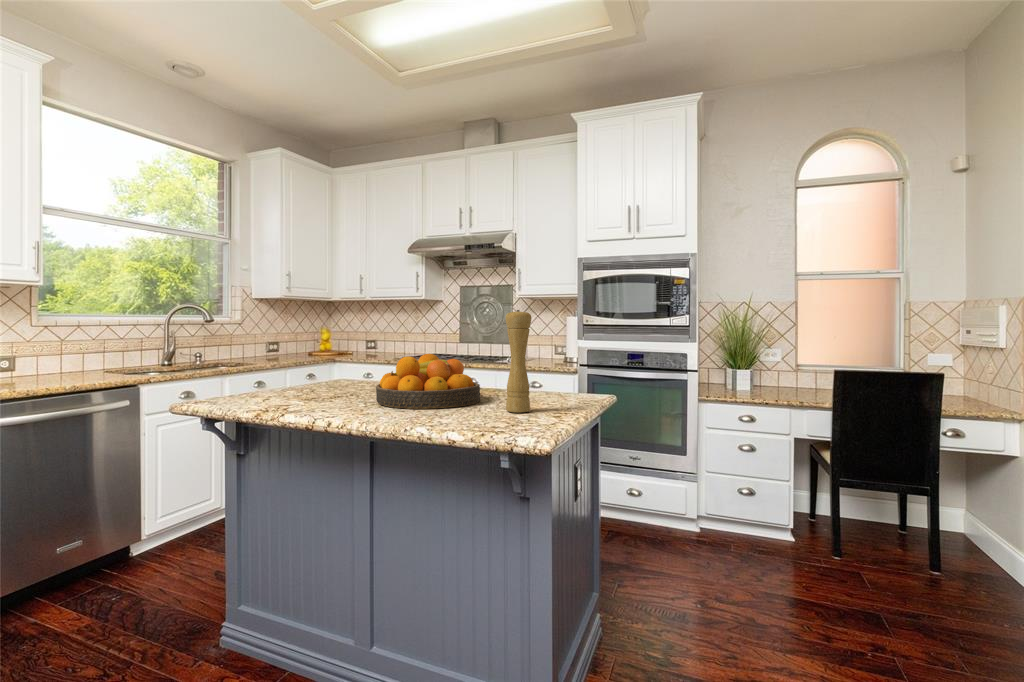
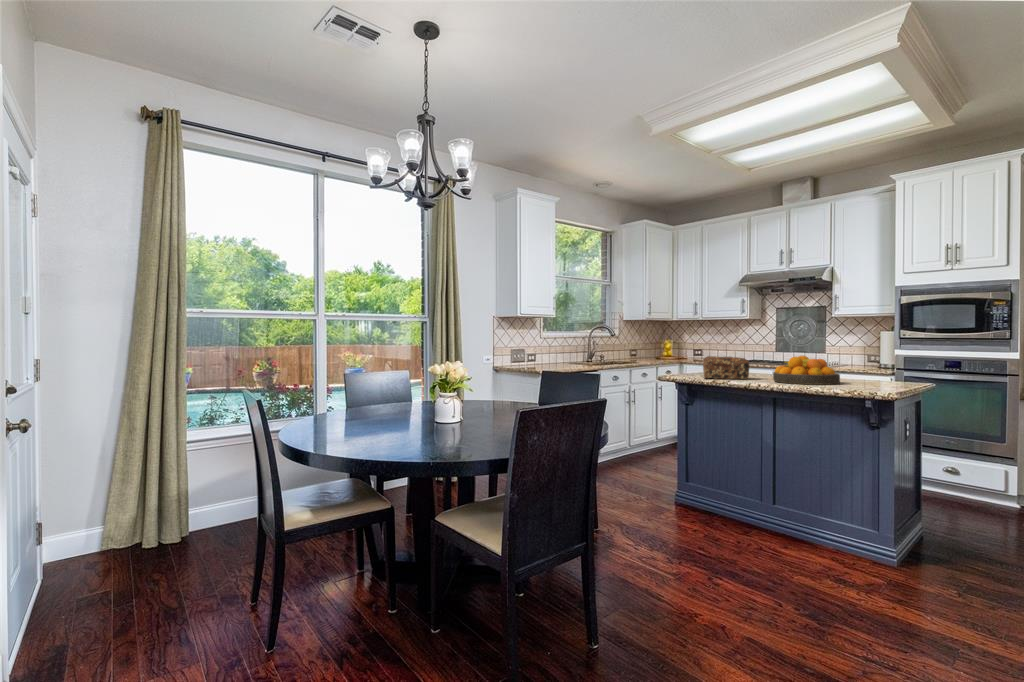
pepper mill: present [506,310,531,413] -> none [864,331,882,387]
bread loaf: none [264,356,352,399] -> present [703,356,749,379]

